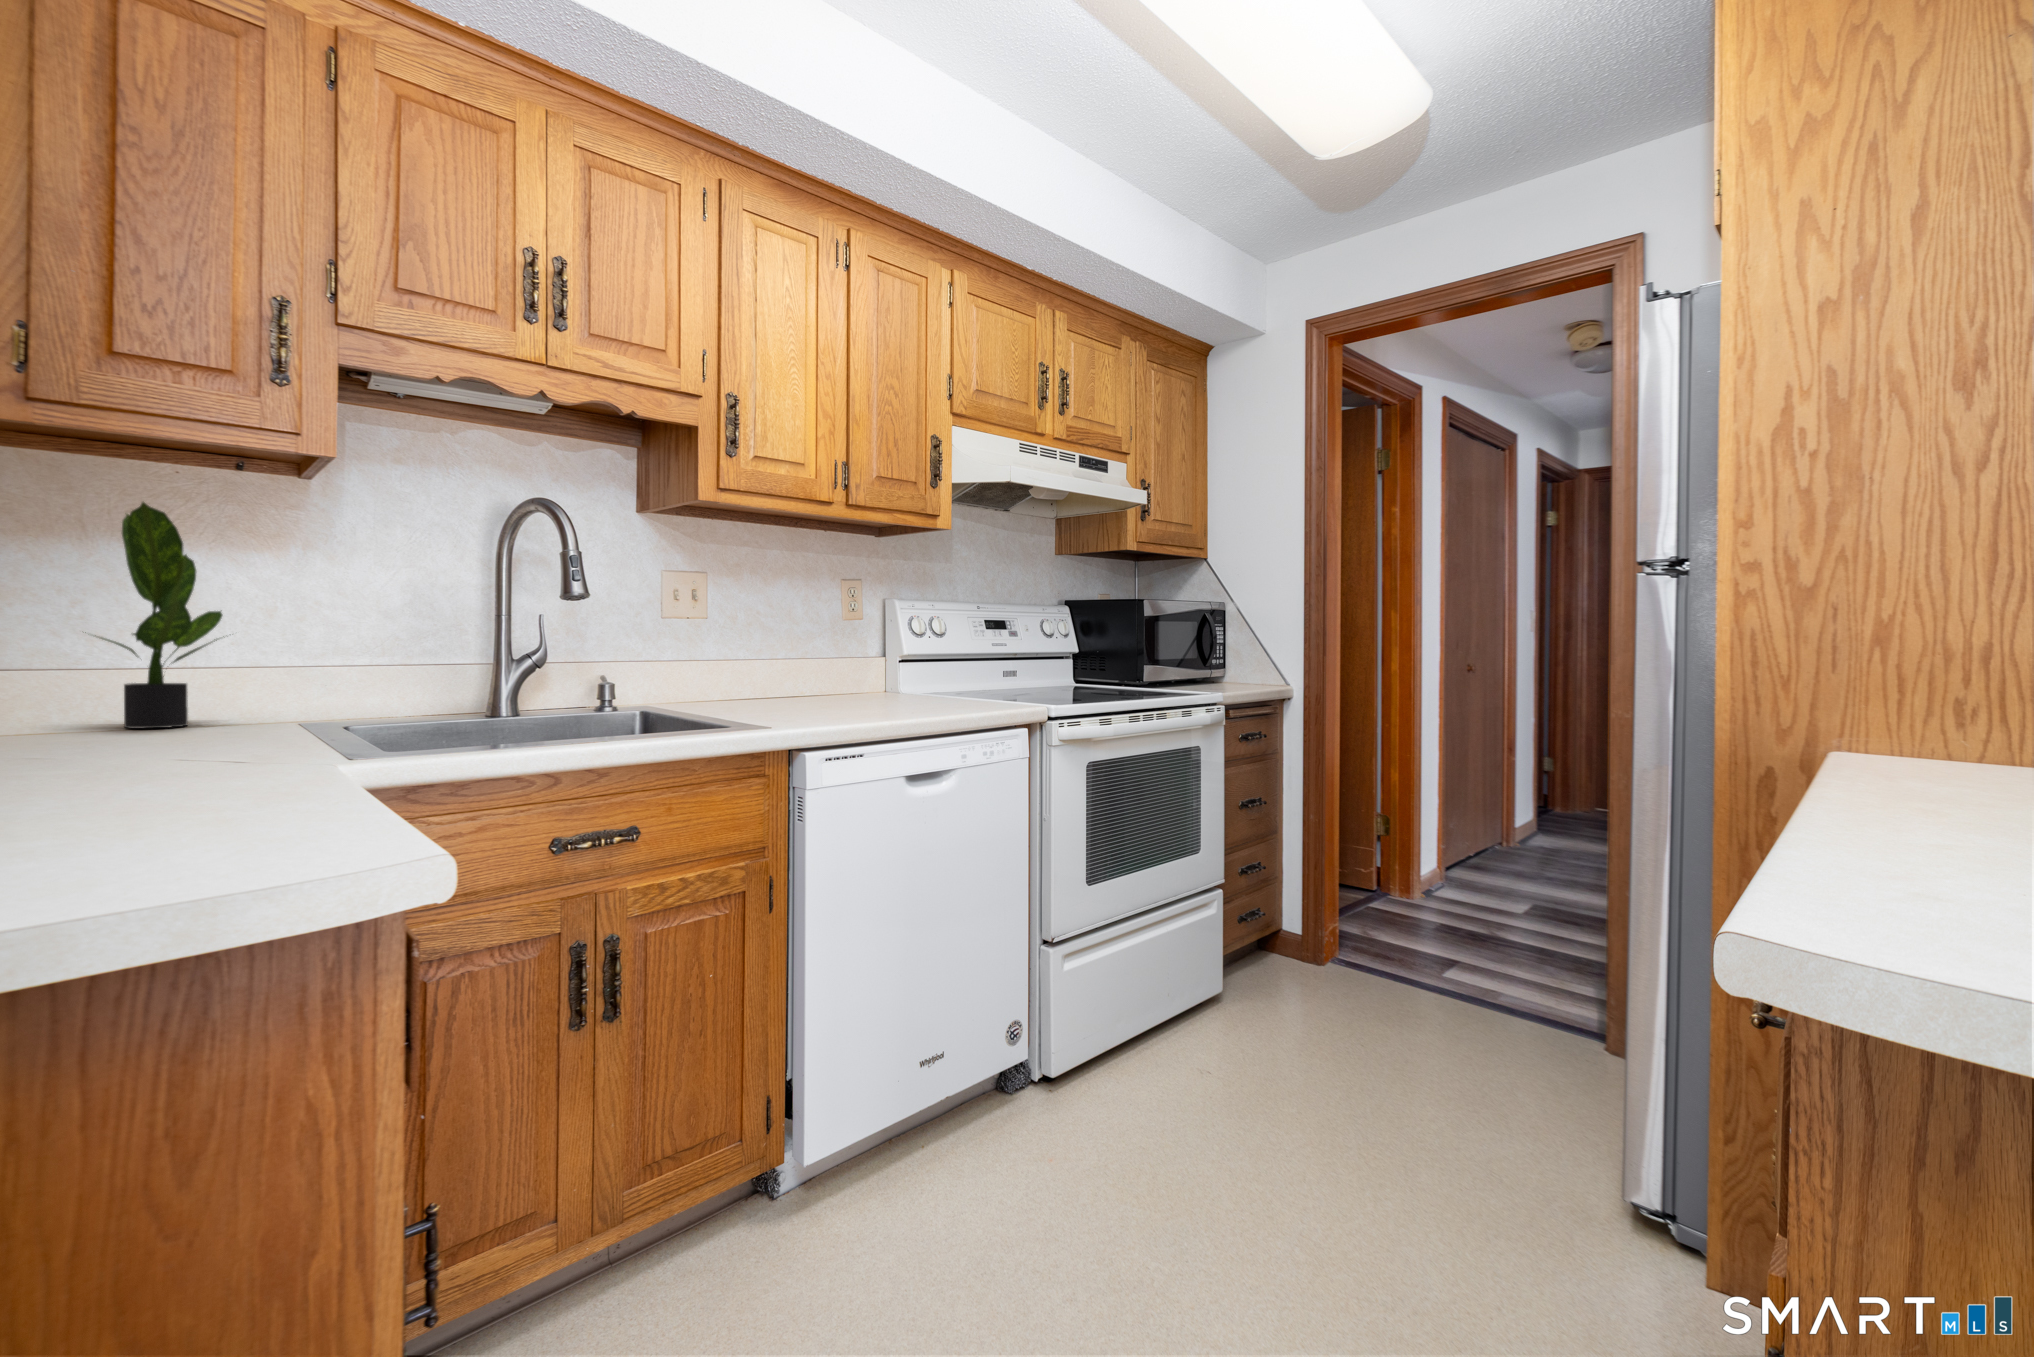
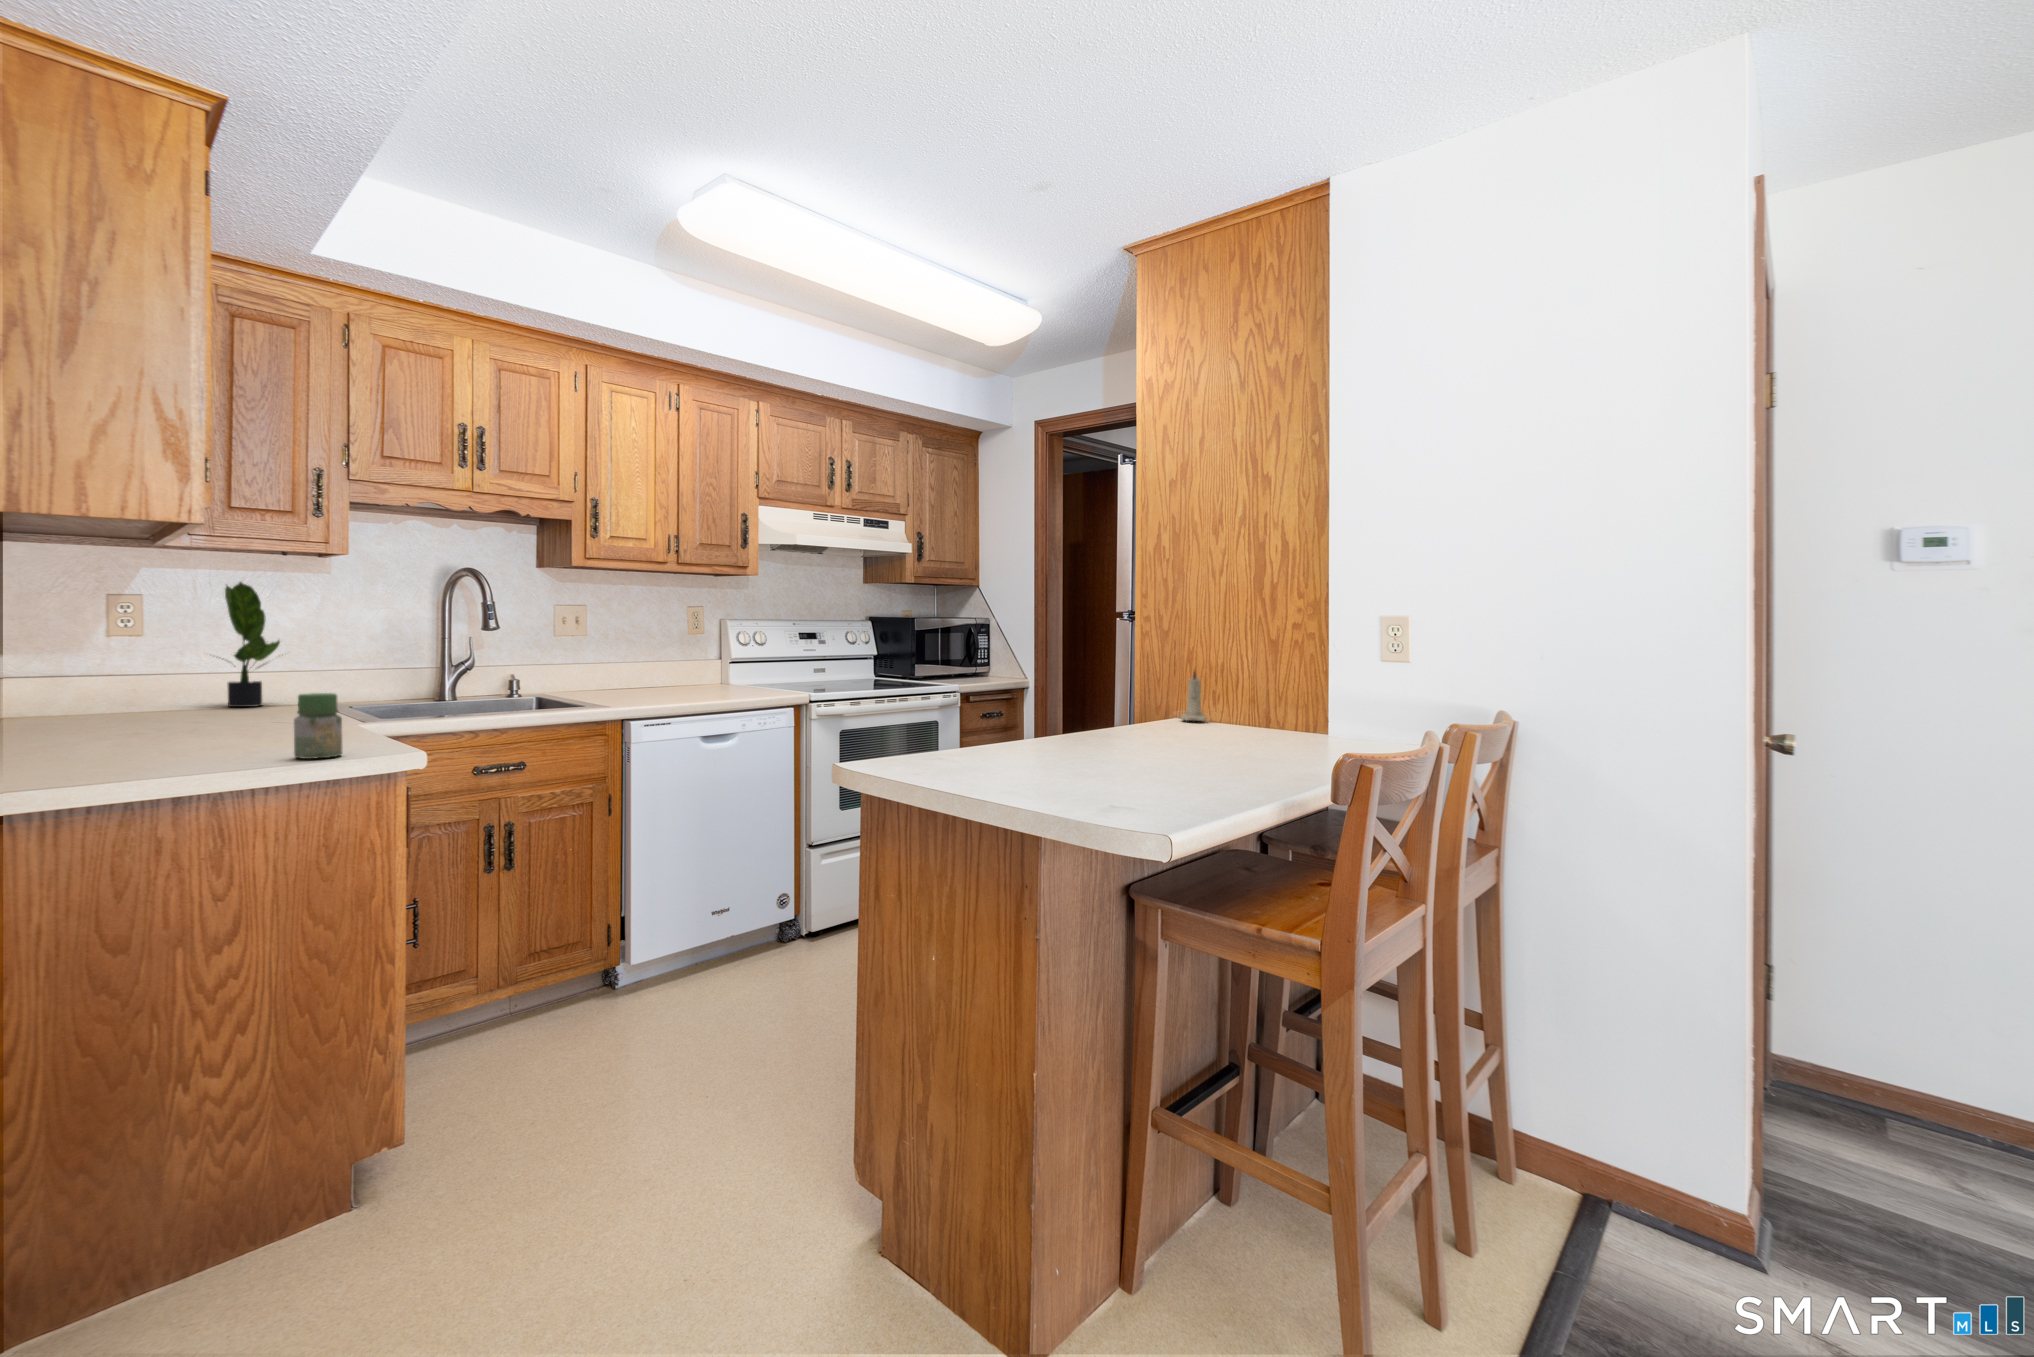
candle: none [1857,654,1933,756] -> present [1180,670,1207,721]
jar: none [110,698,258,892] -> present [294,693,342,759]

